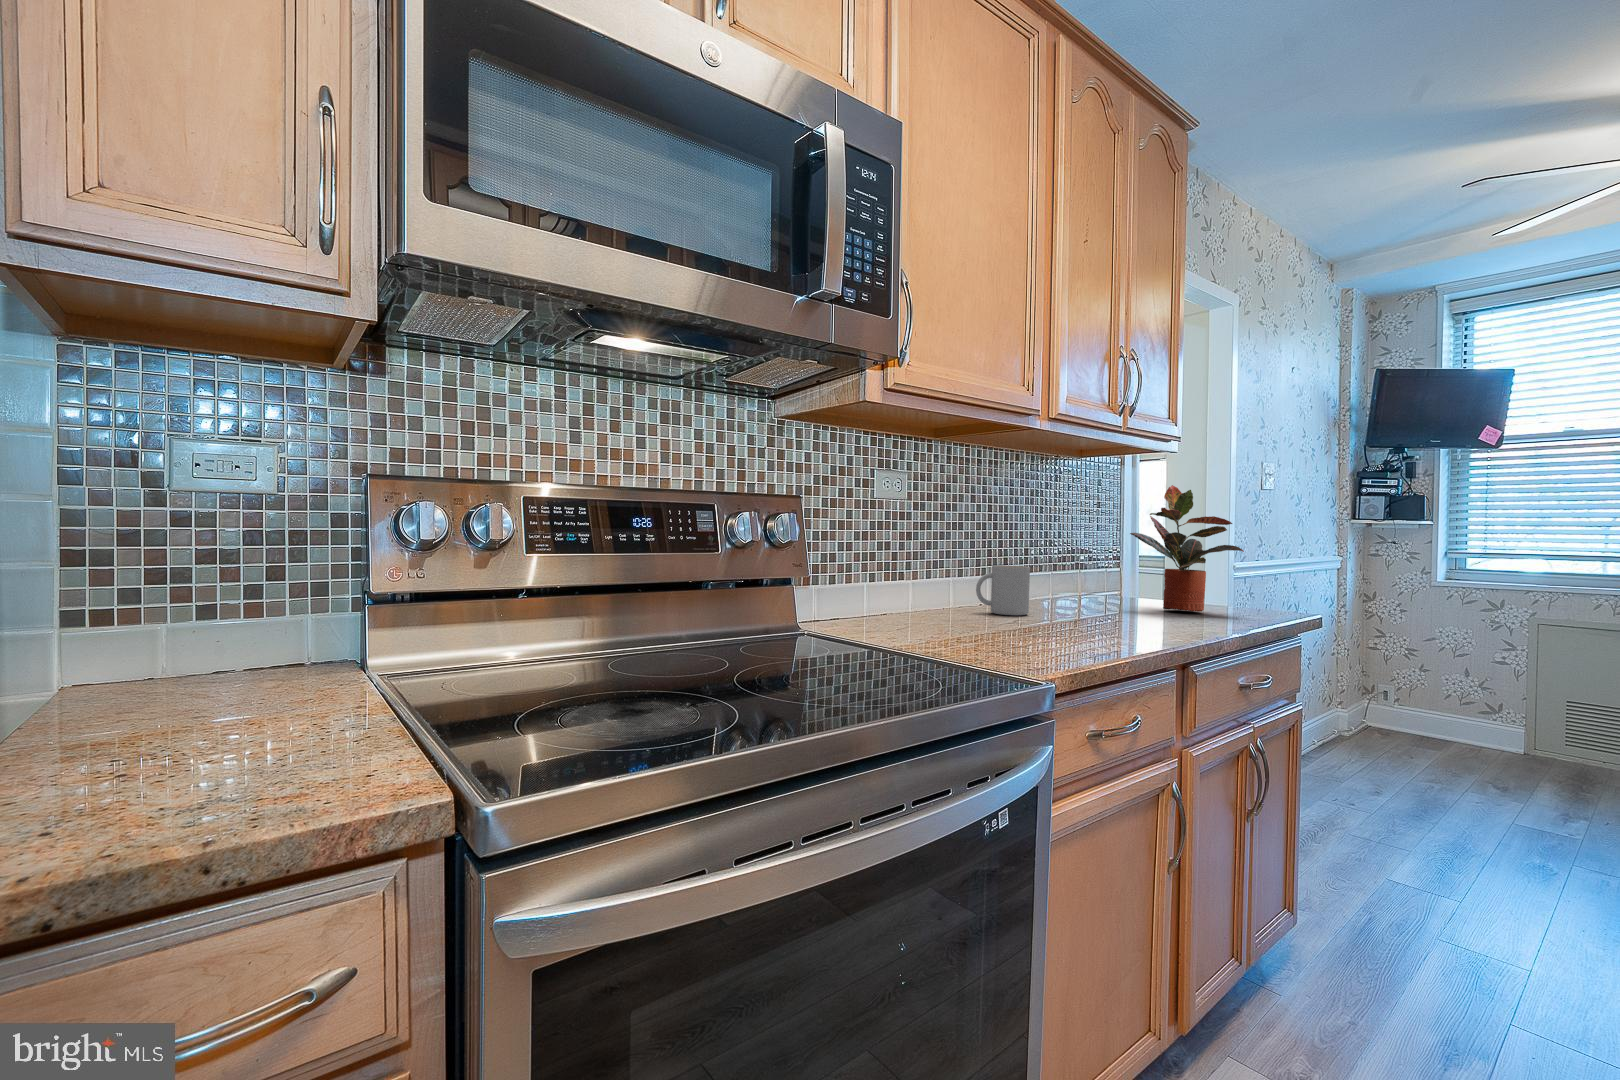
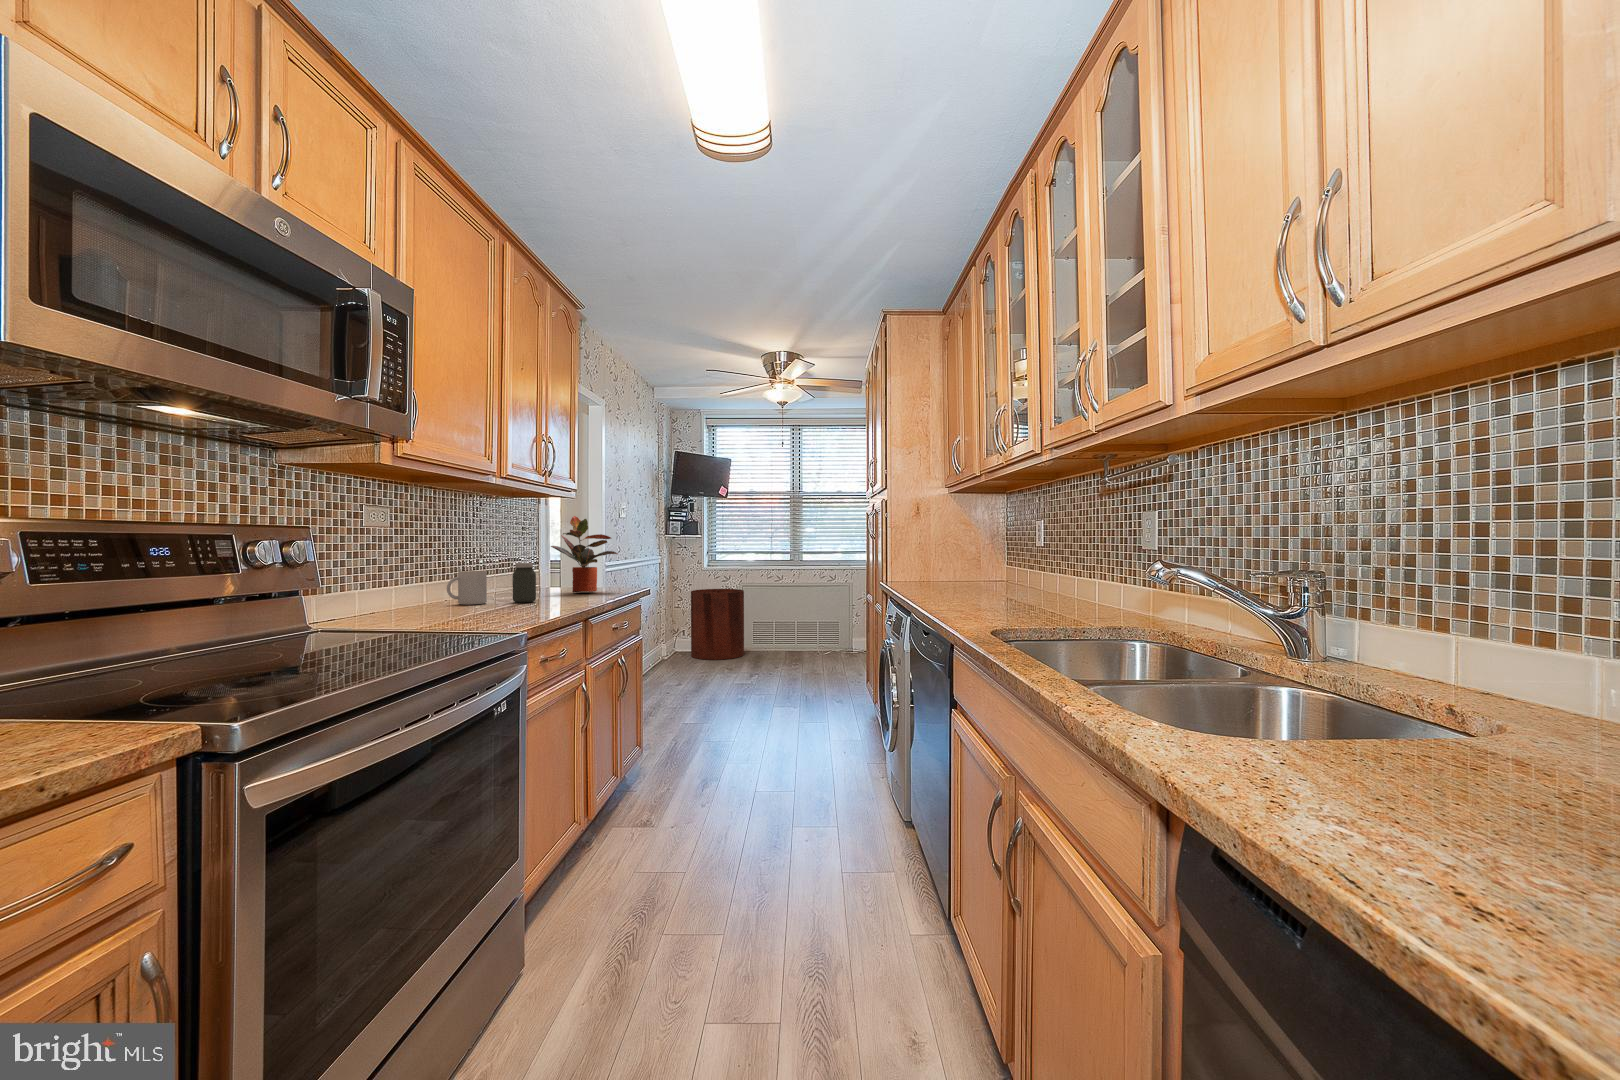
jar: none [1065,558,1100,620] -> present [513,563,536,603]
trash can: none [1392,620,1515,755] -> present [691,589,744,660]

